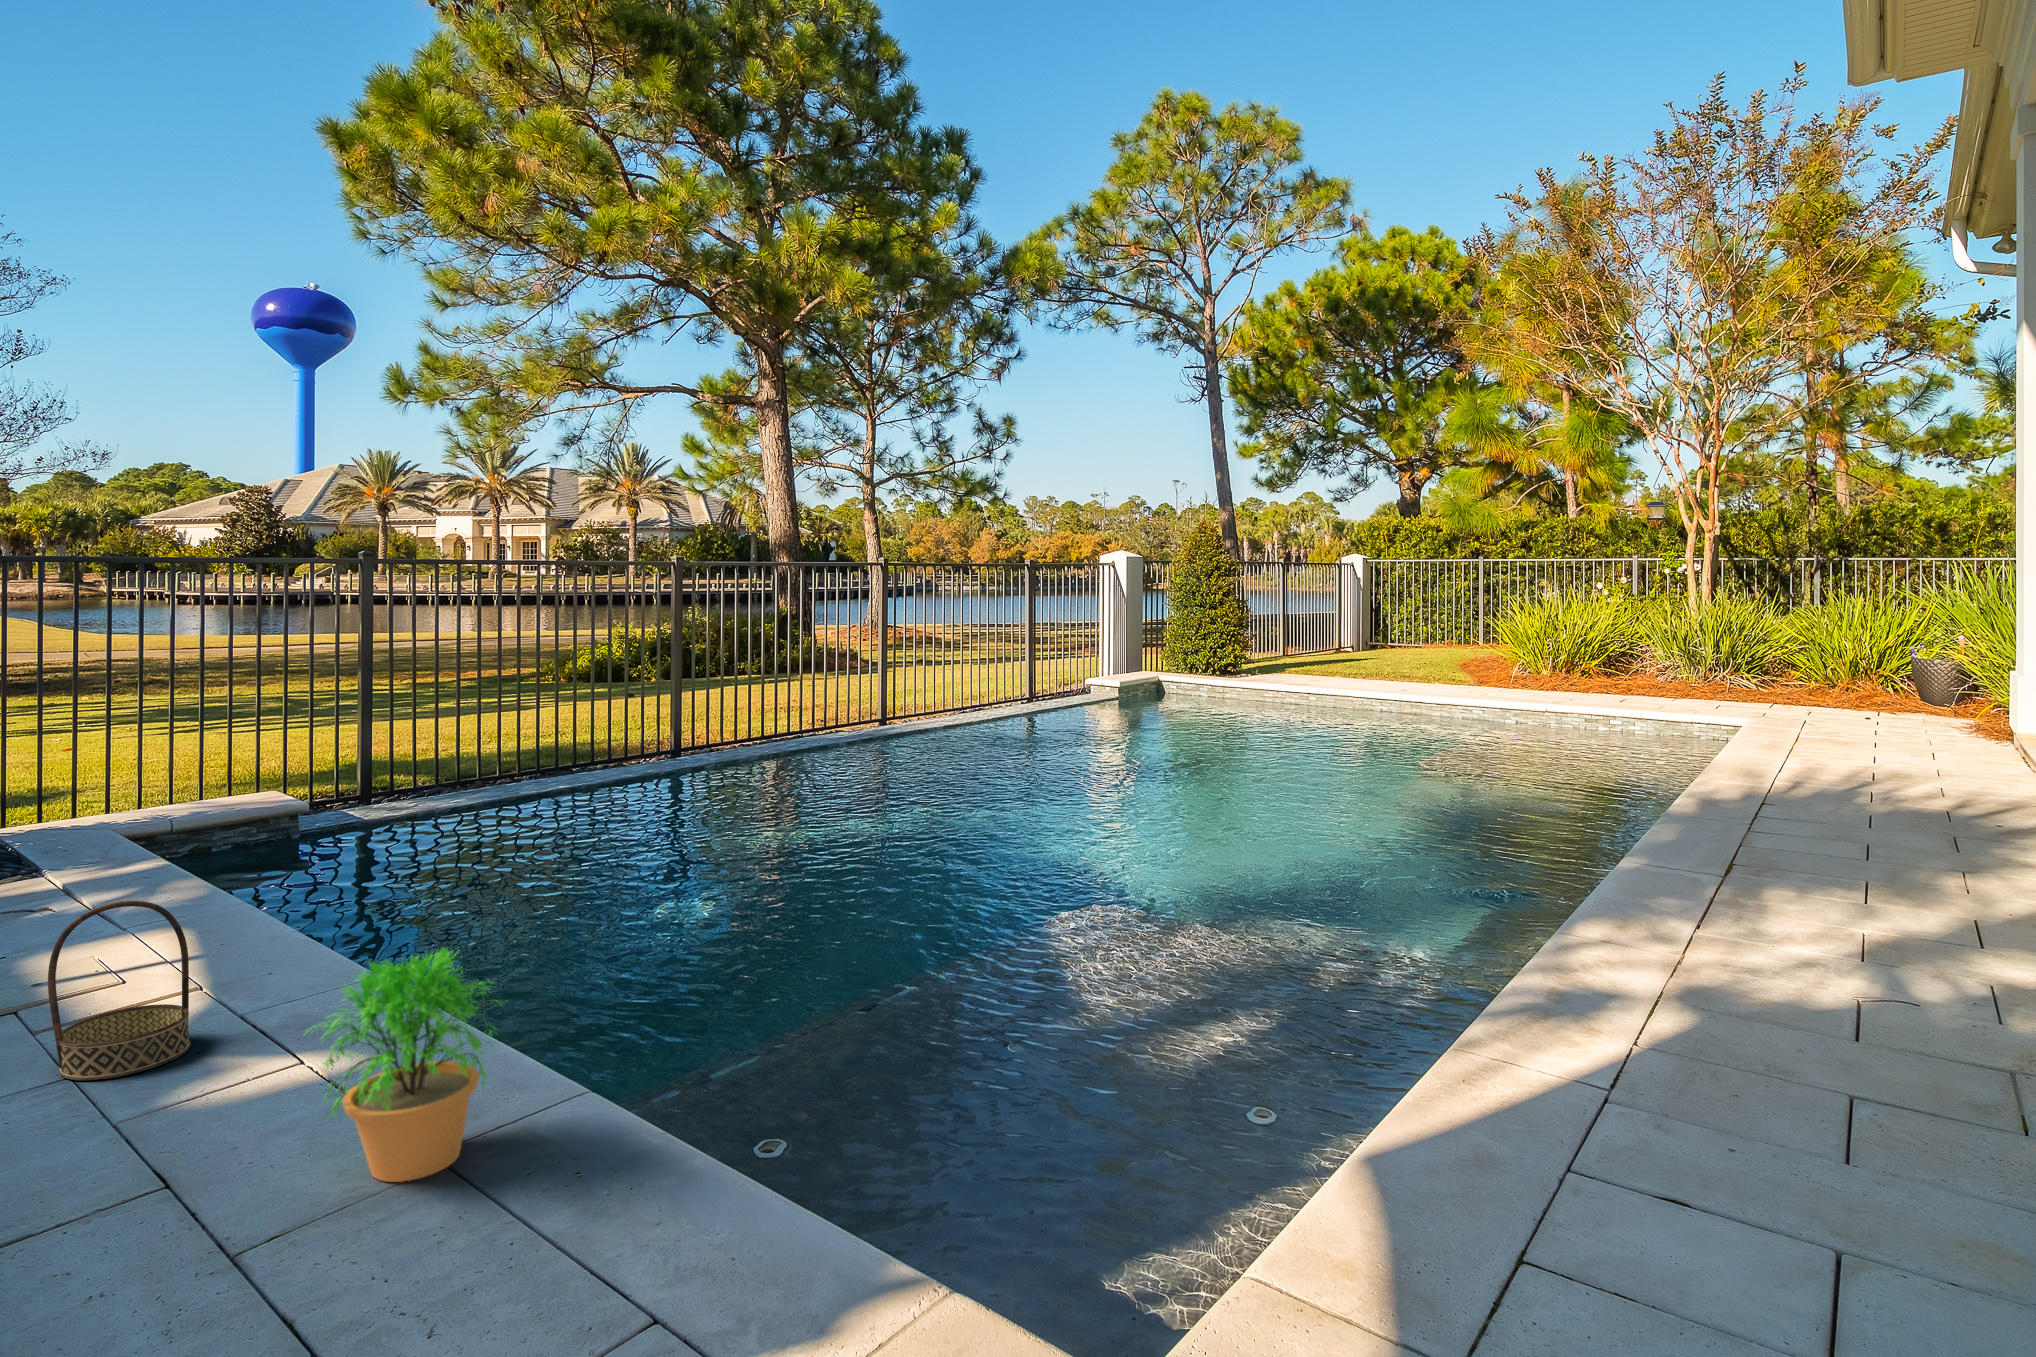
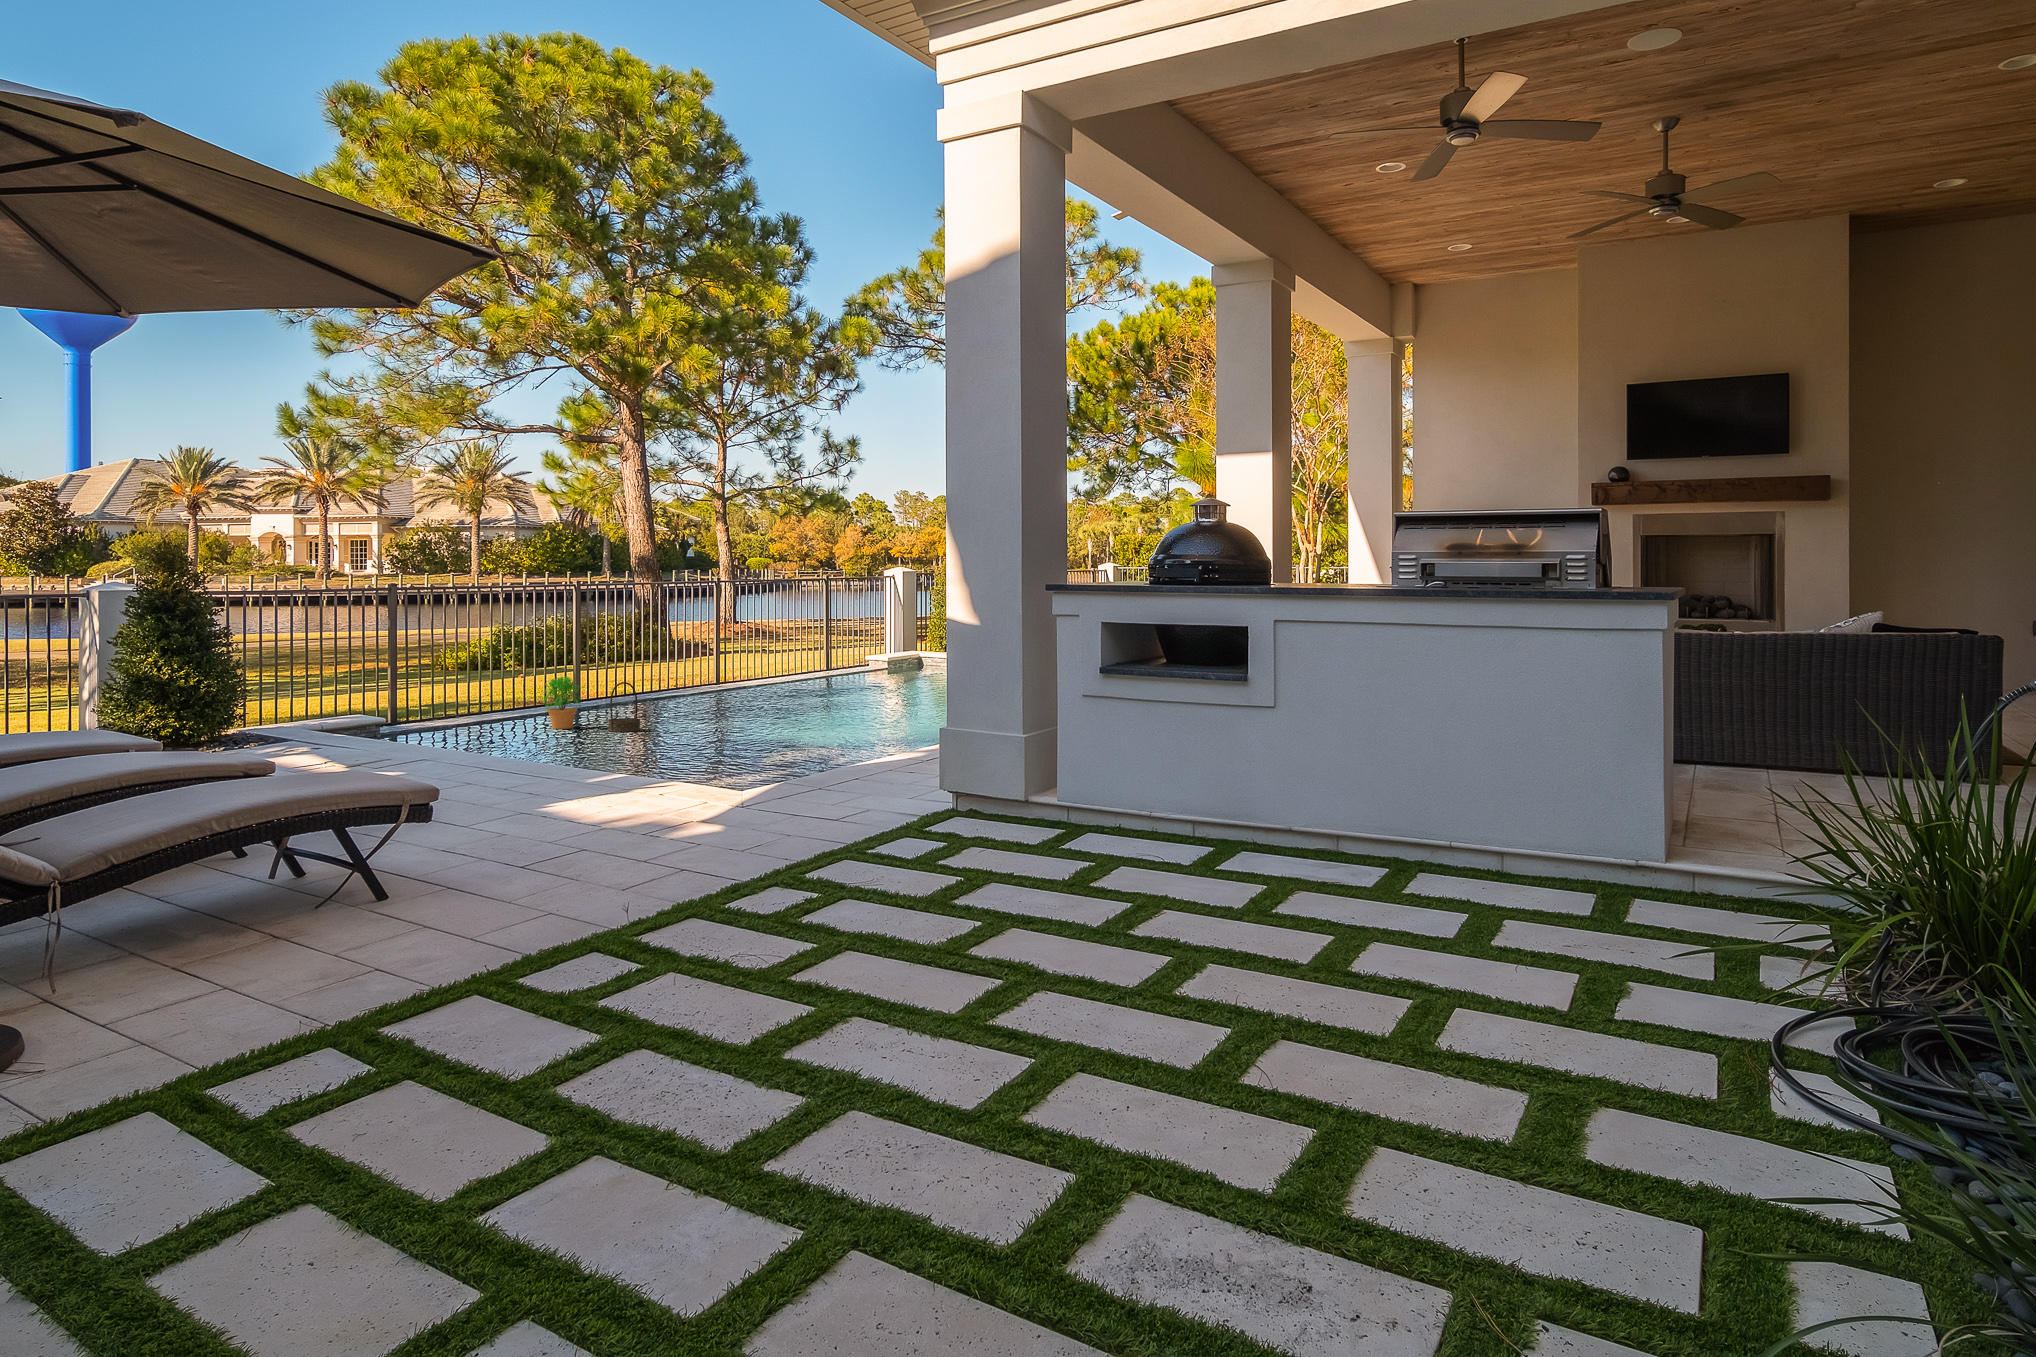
basket: present [48,901,191,1080] -> present [608,682,640,732]

